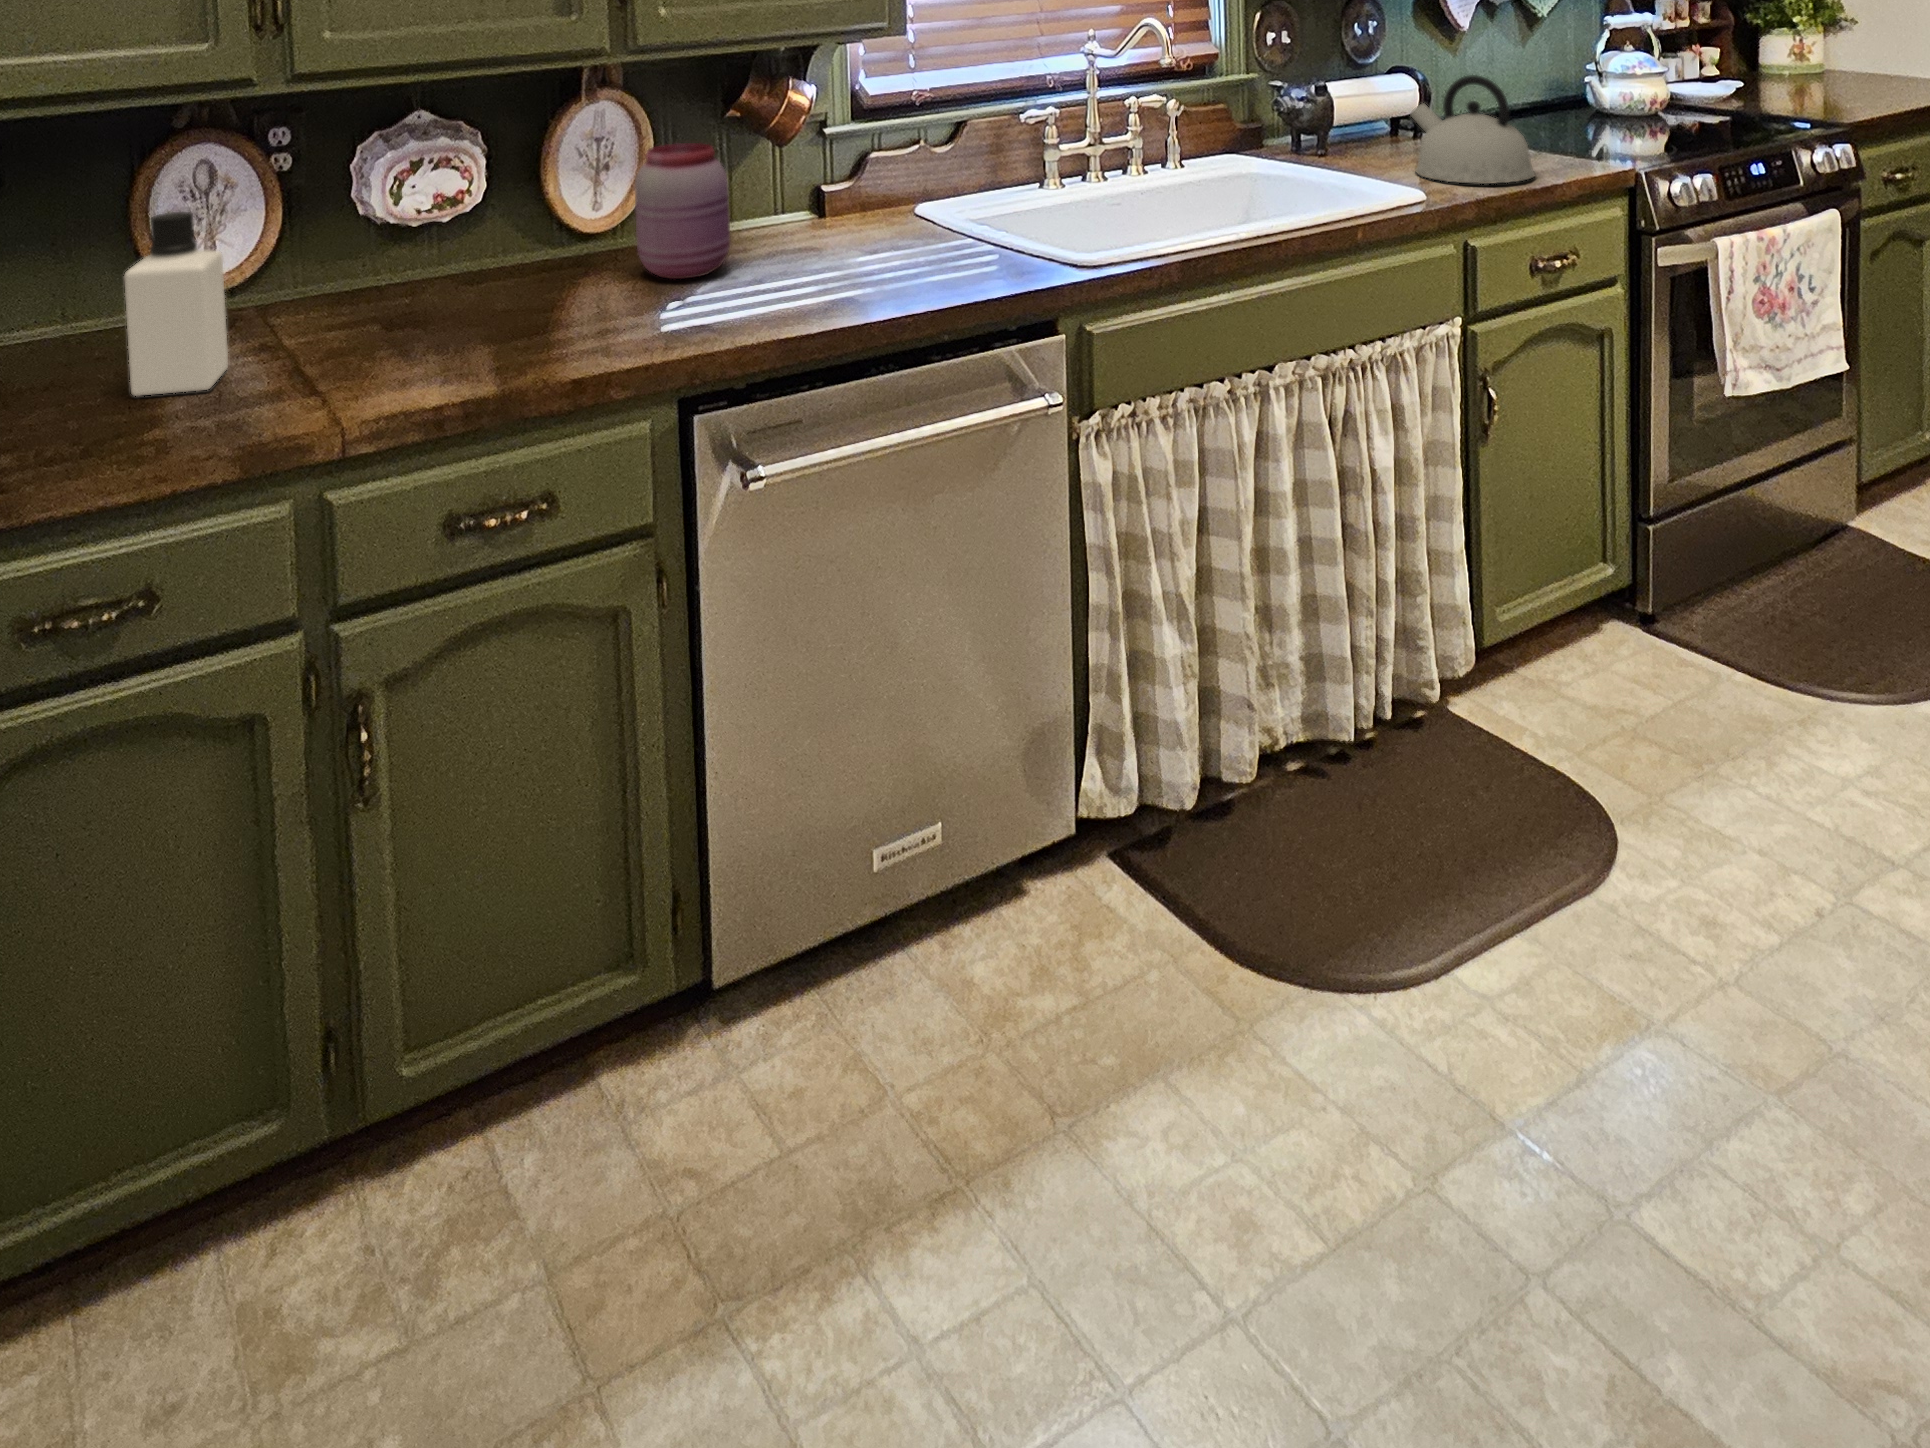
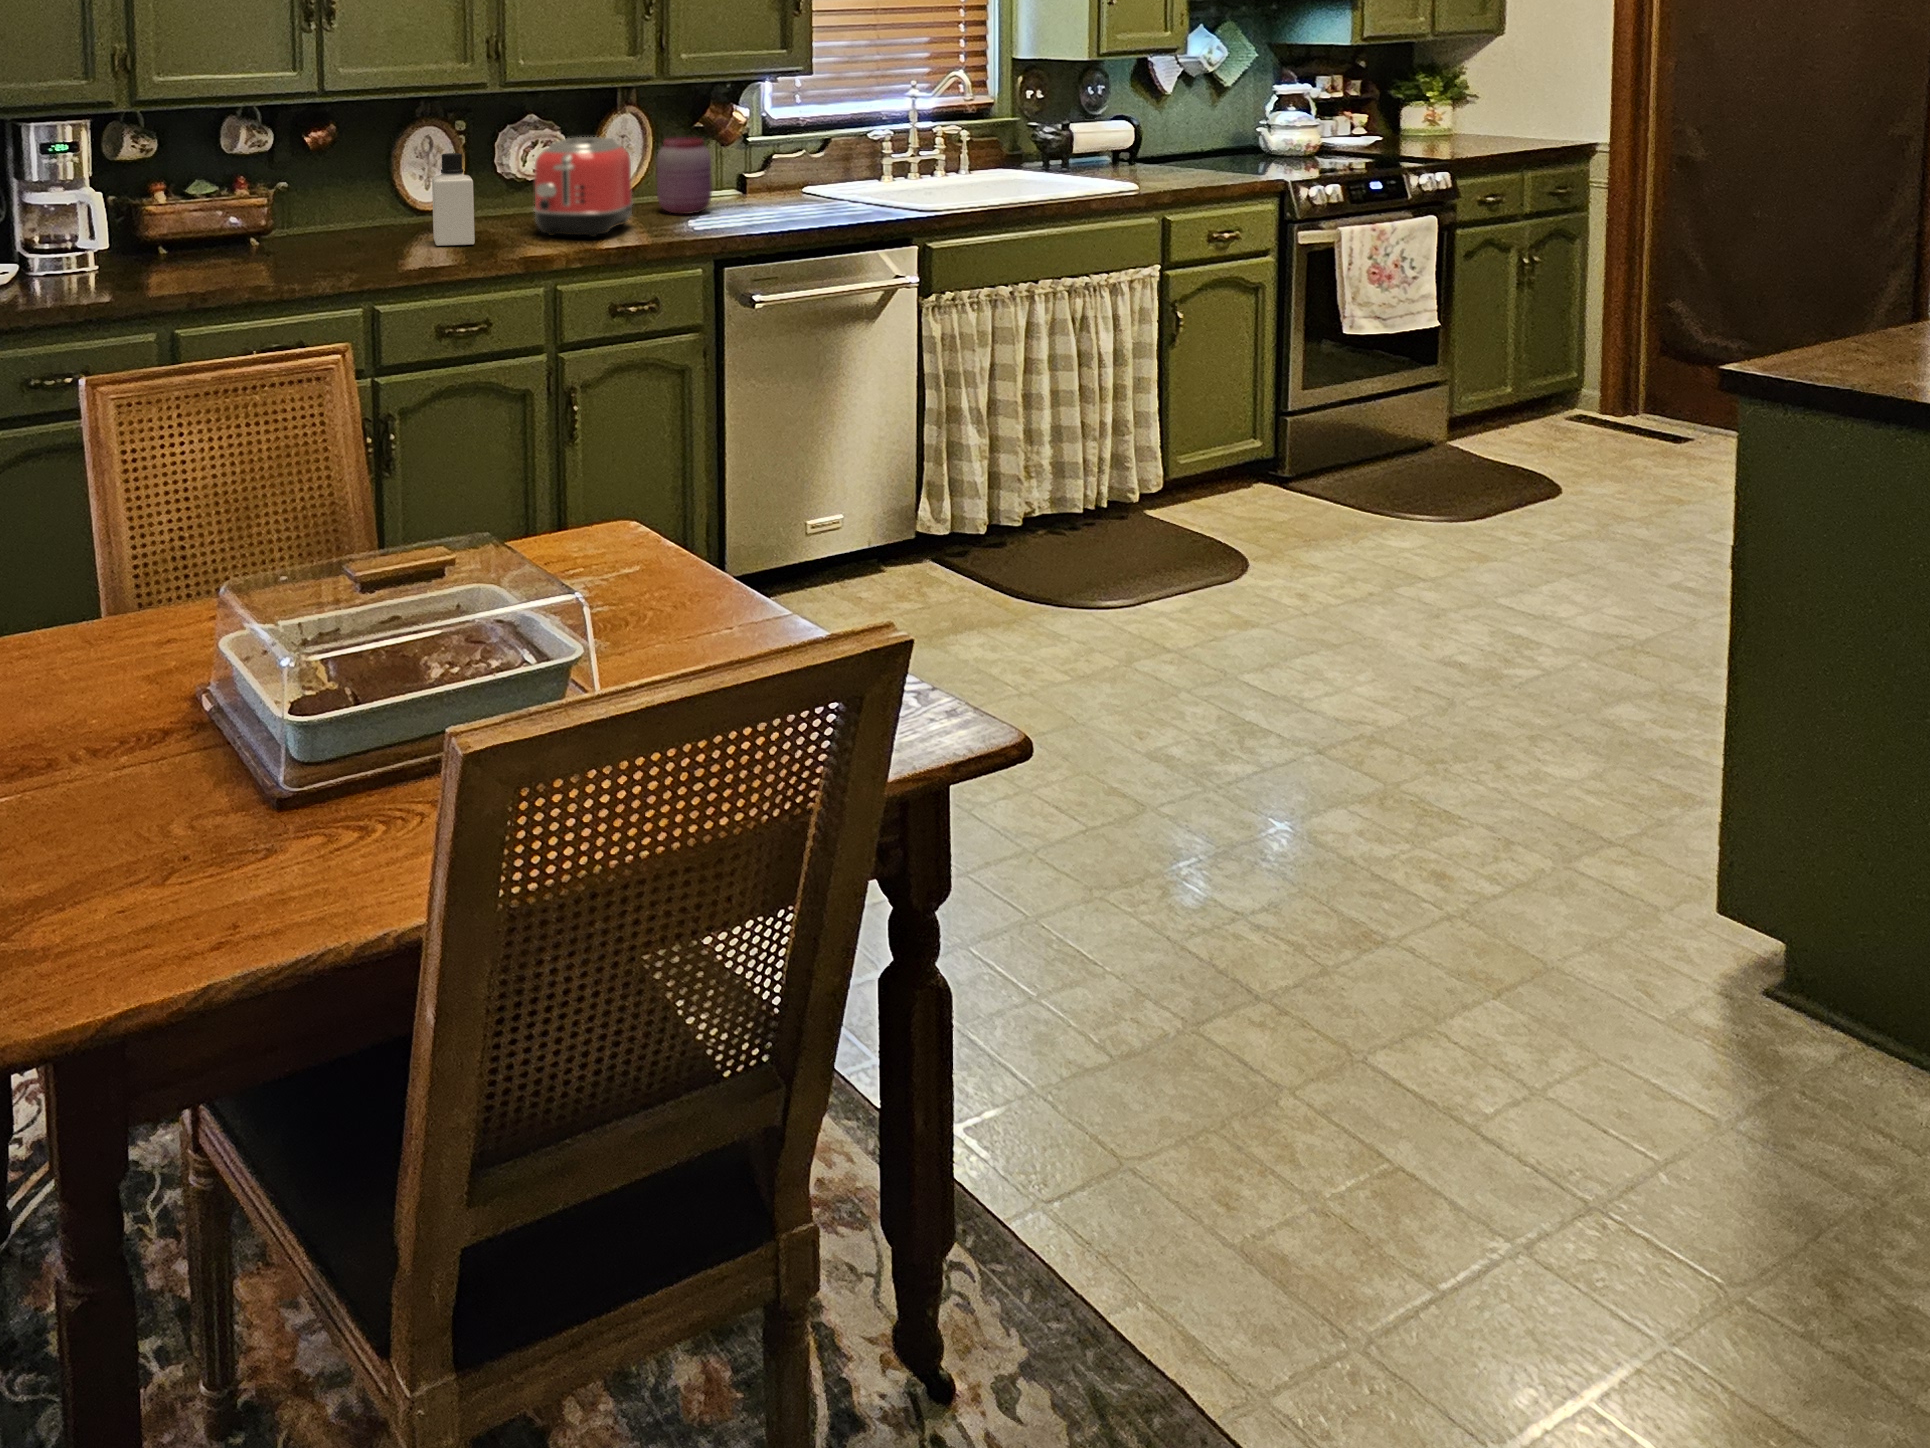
kettle: present [1411,75,1535,184] -> none [1129,115,1214,184]
toaster: none [352,160,565,358] -> present [534,137,633,237]

